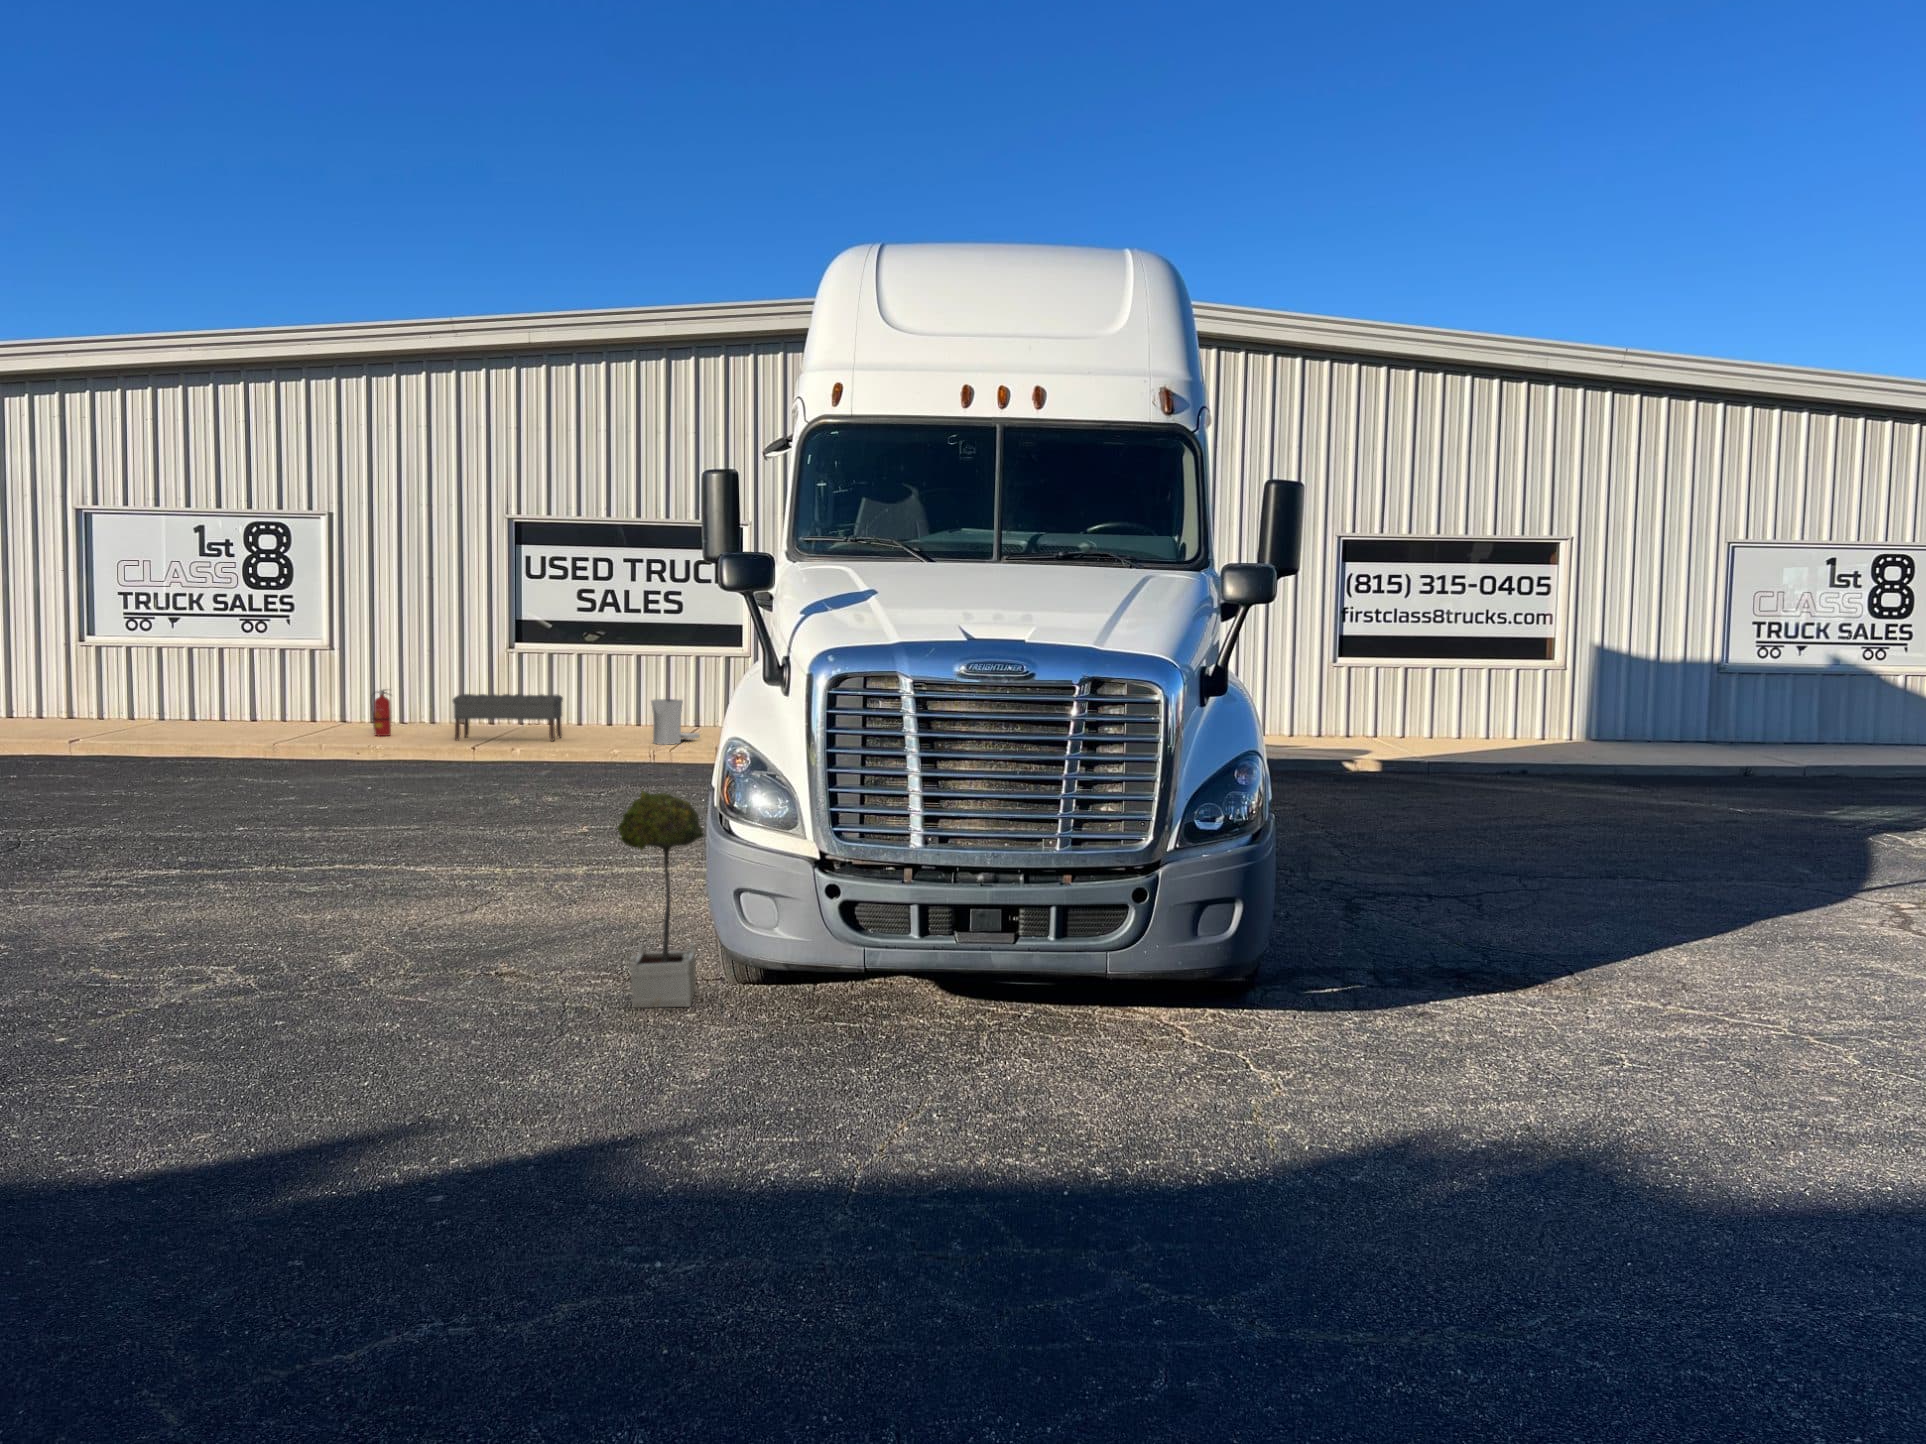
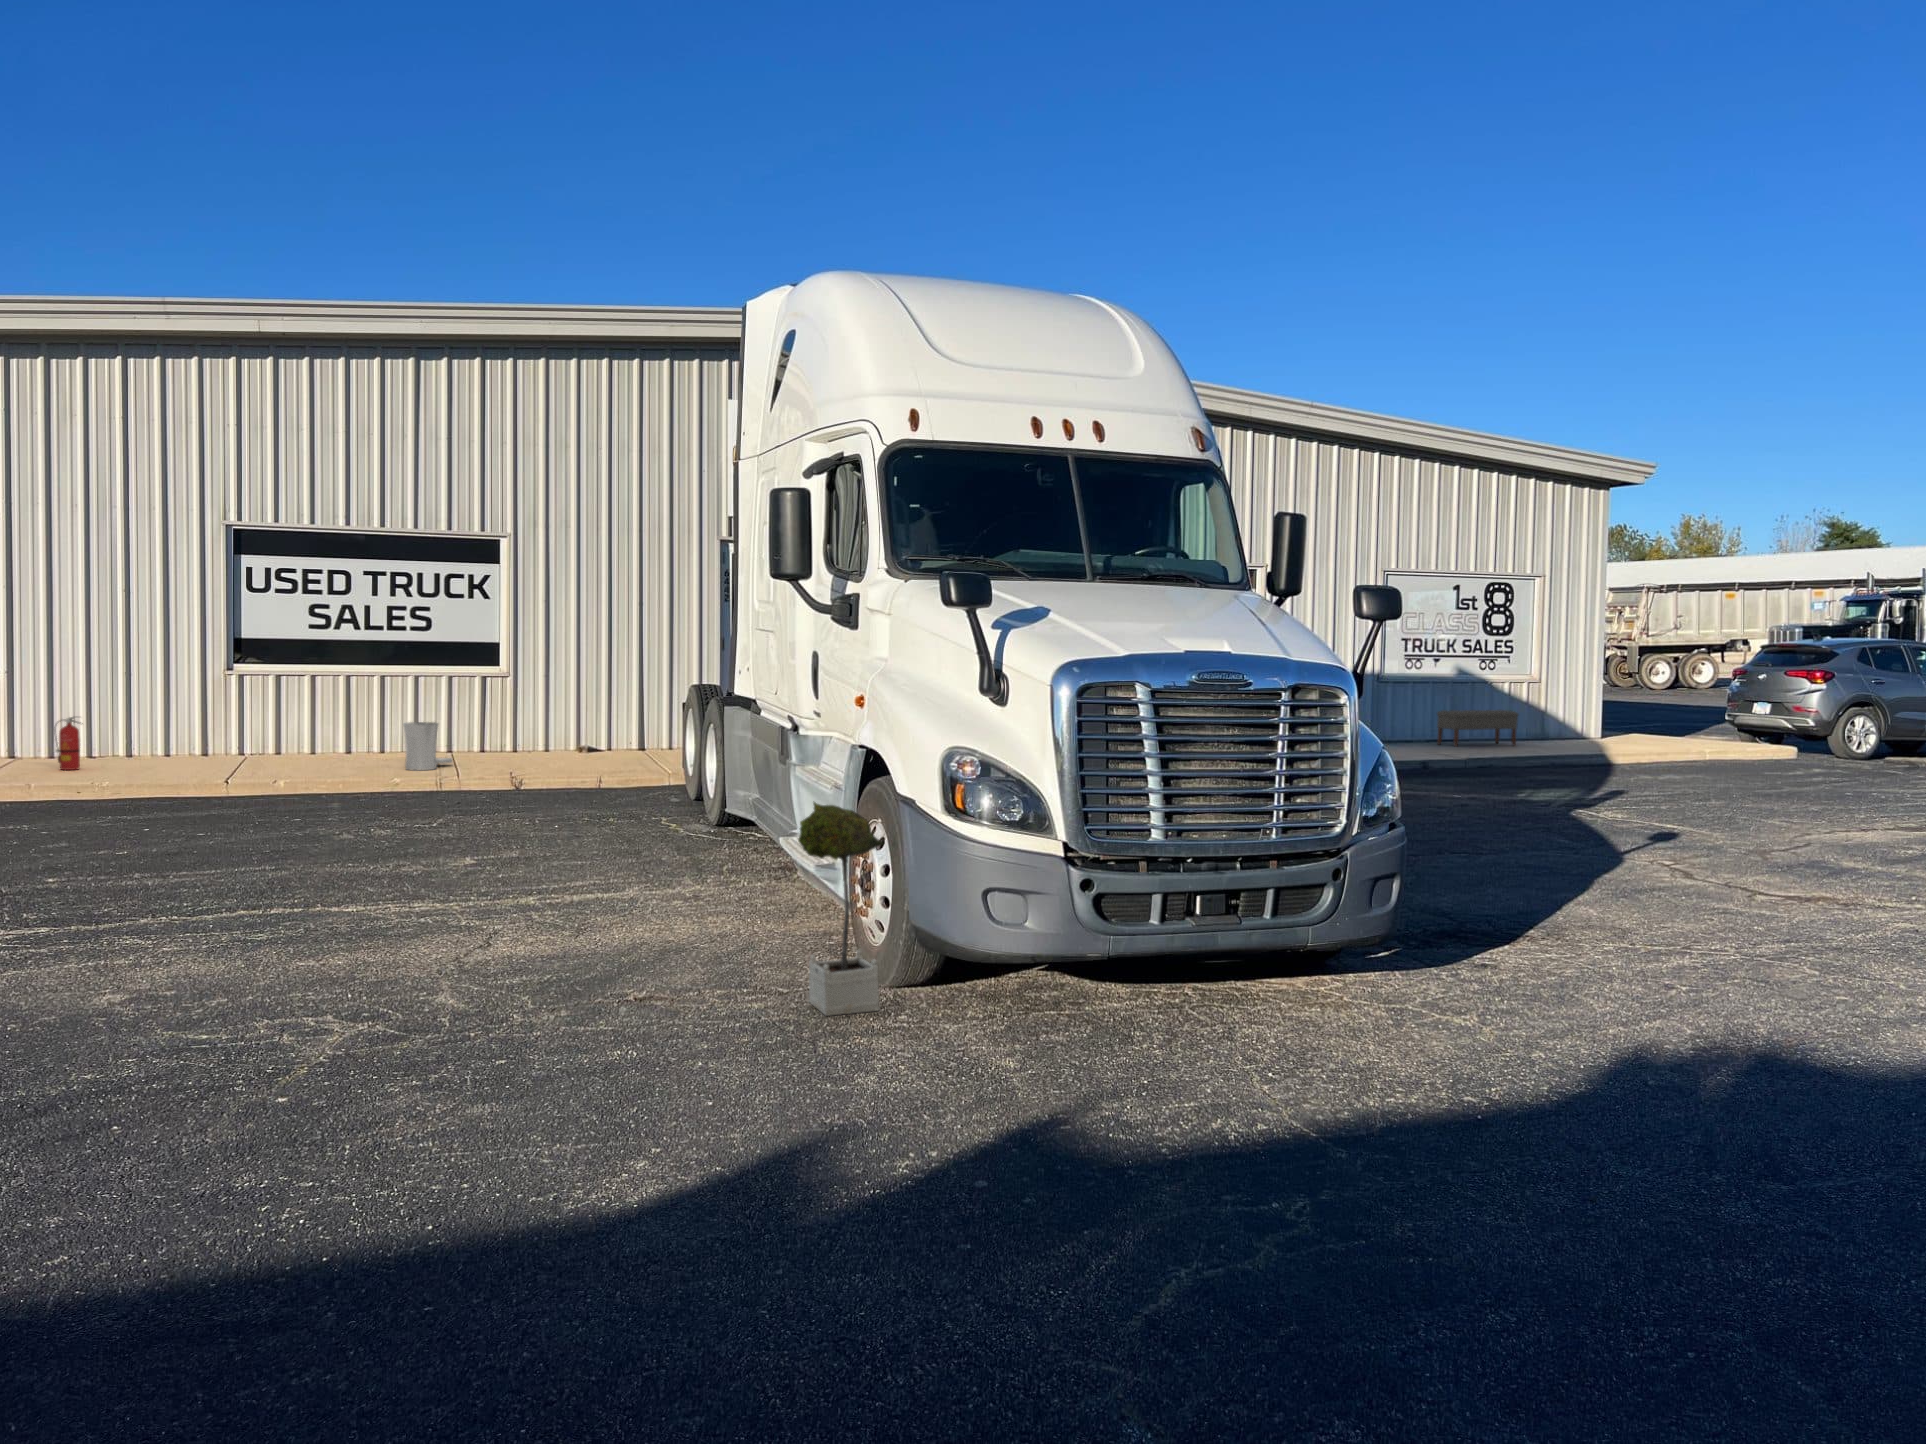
bench: present [453,694,563,741] -> present [1437,710,1518,747]

